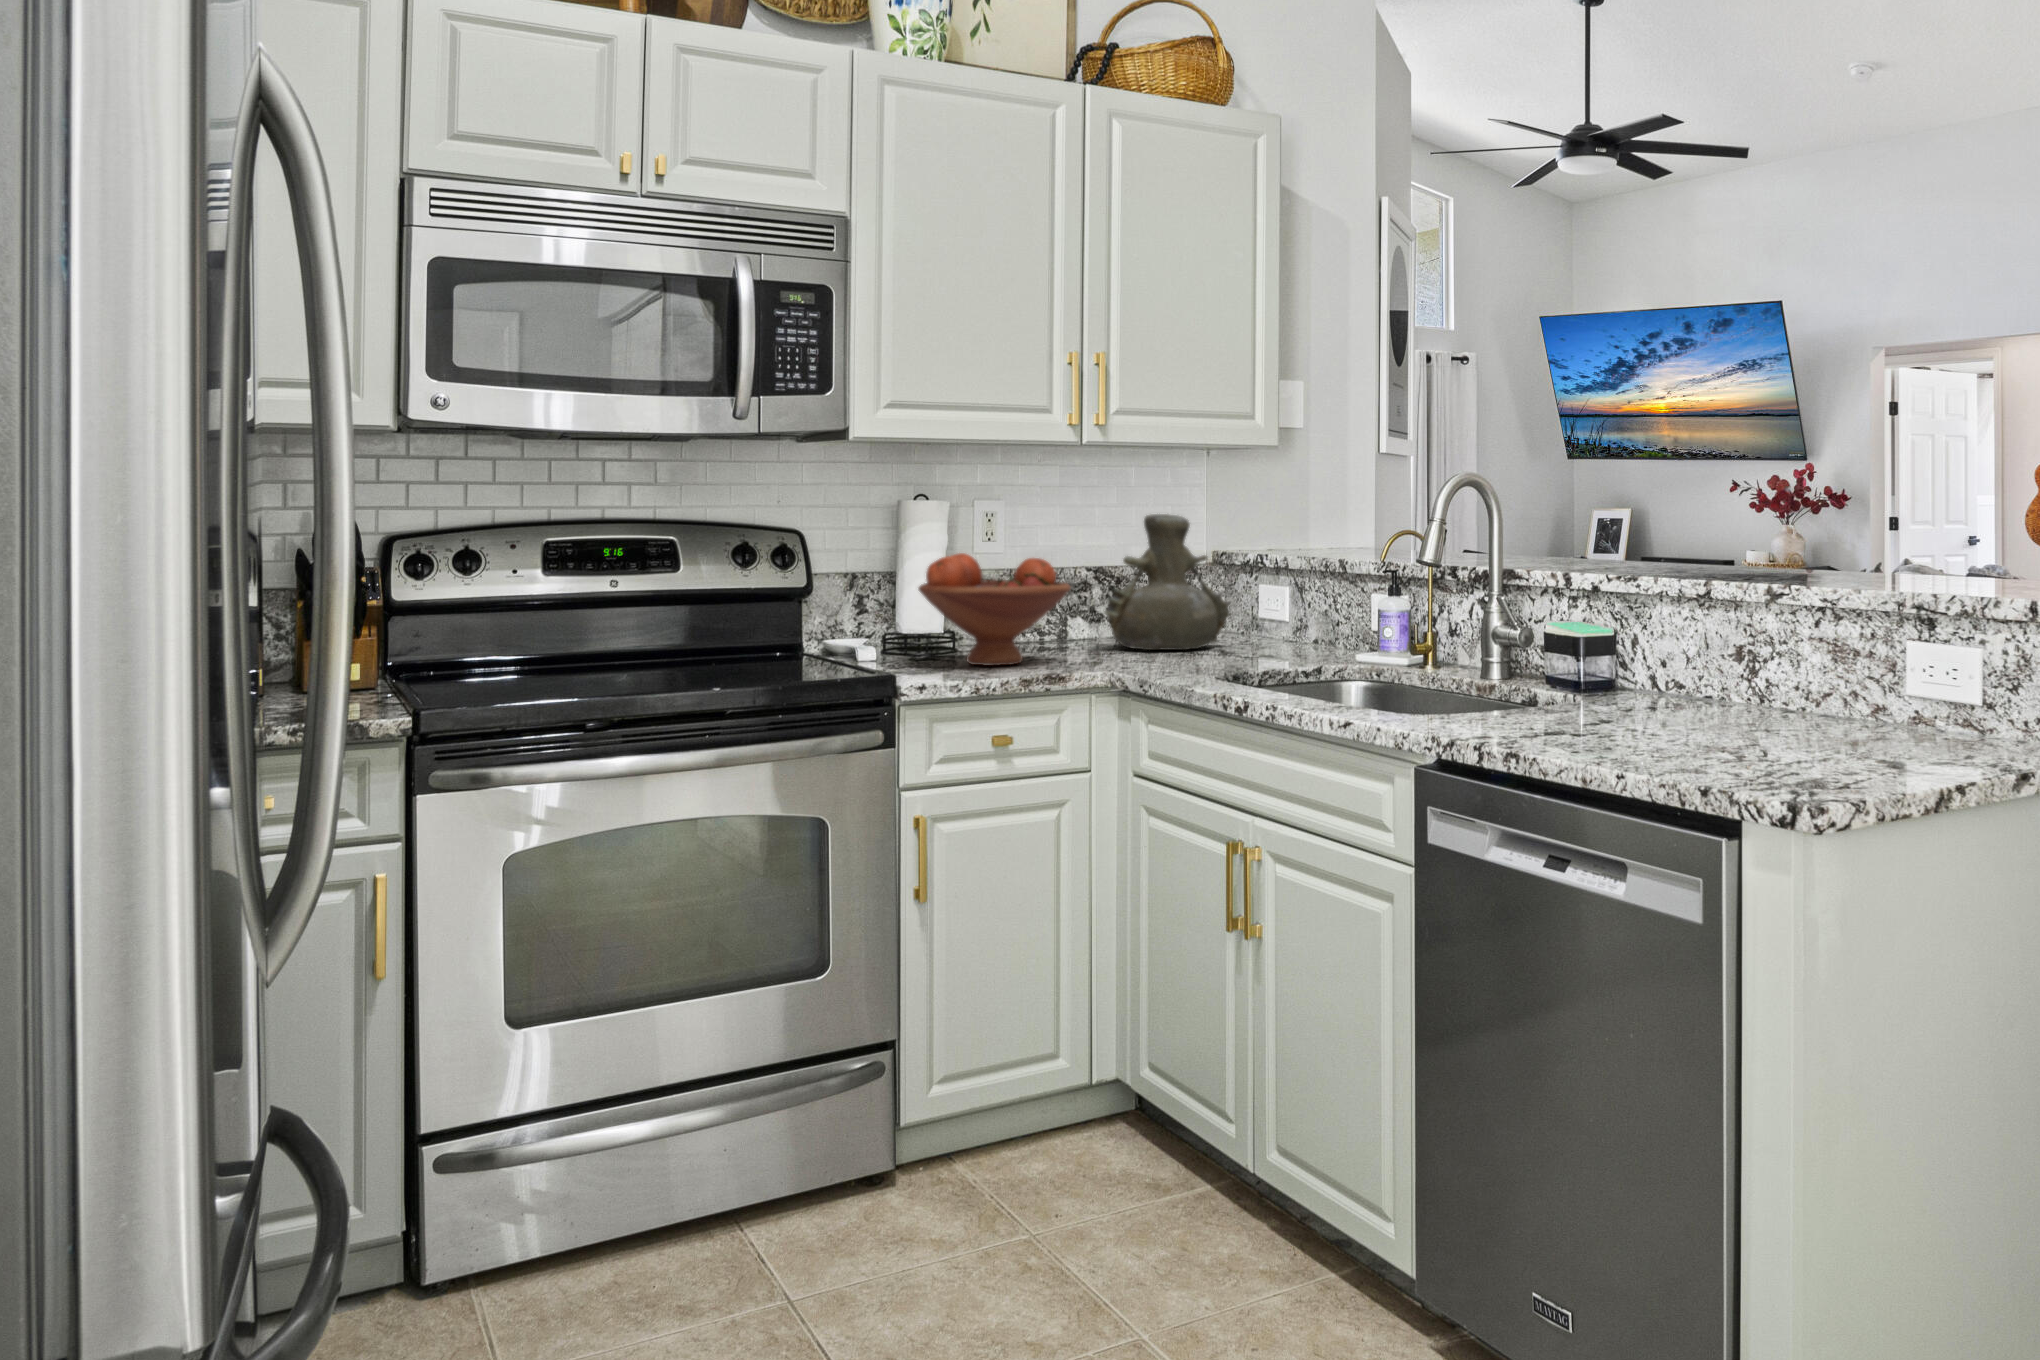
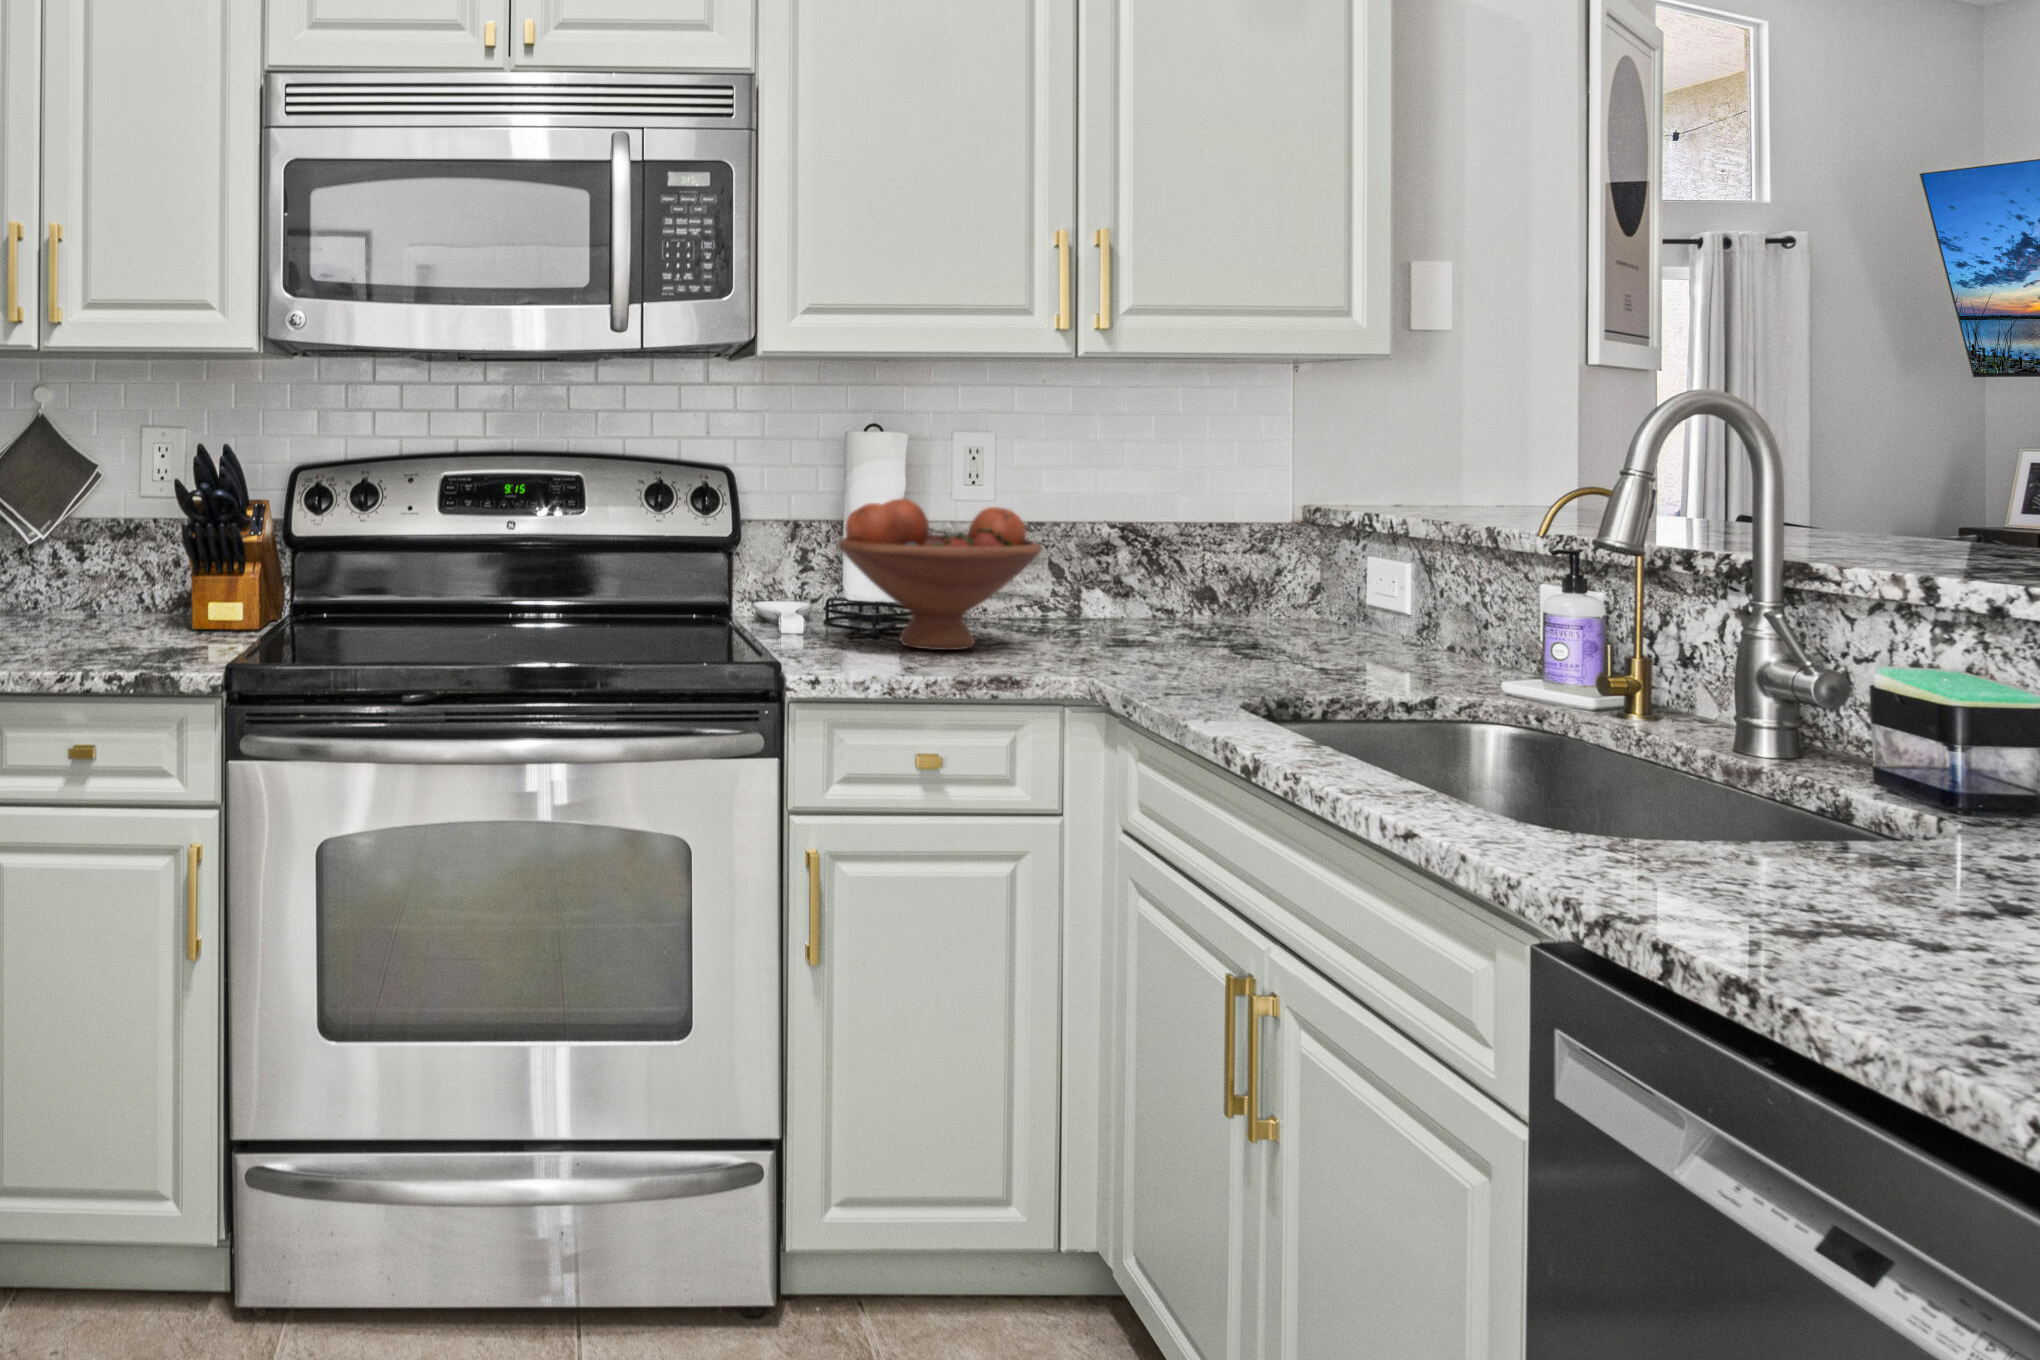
vase: present [1104,514,1231,650] -> none [1111,450,1314,642]

